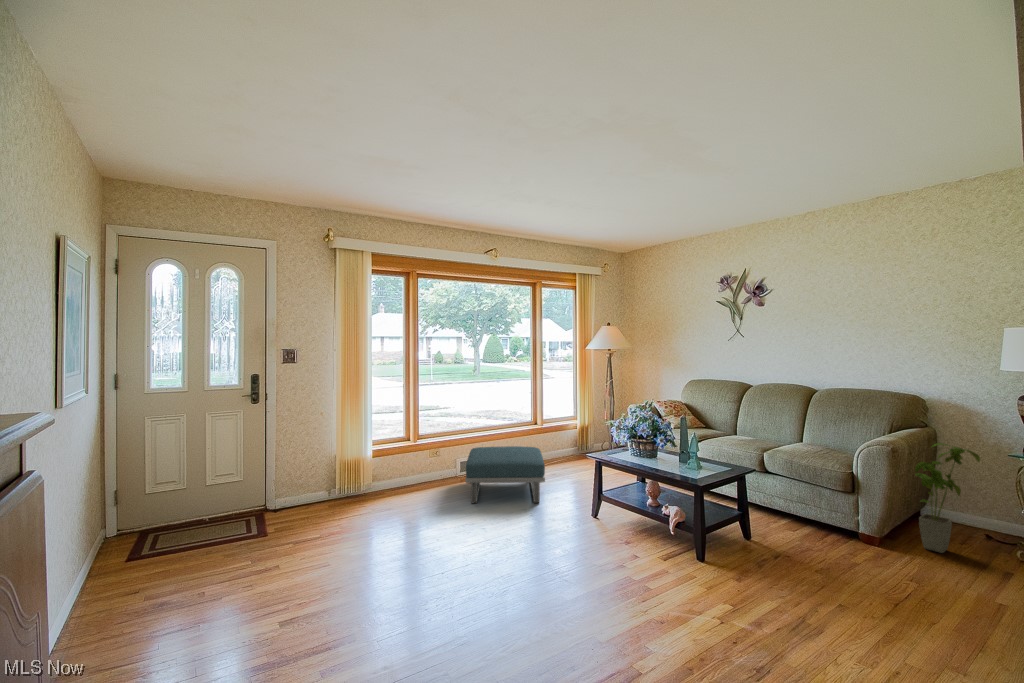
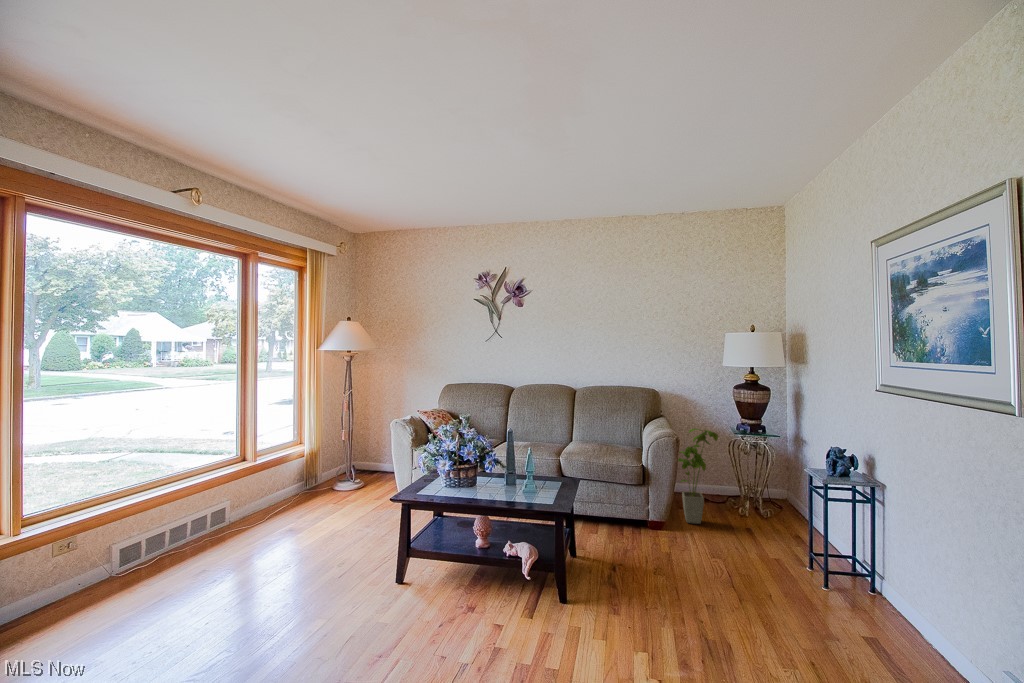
footstool: present [465,446,545,503] -> none [149,498,312,624]

